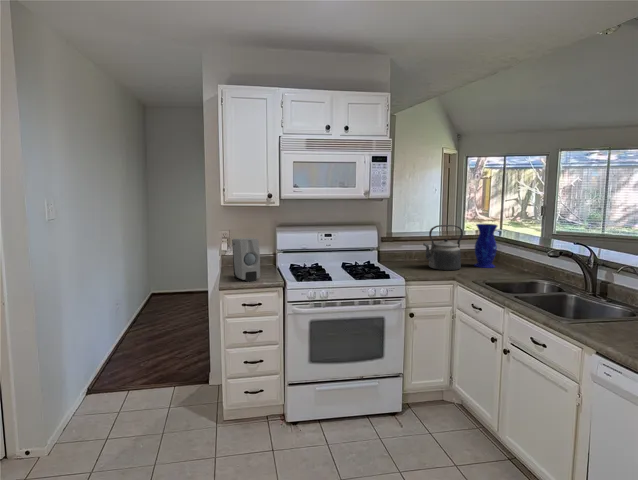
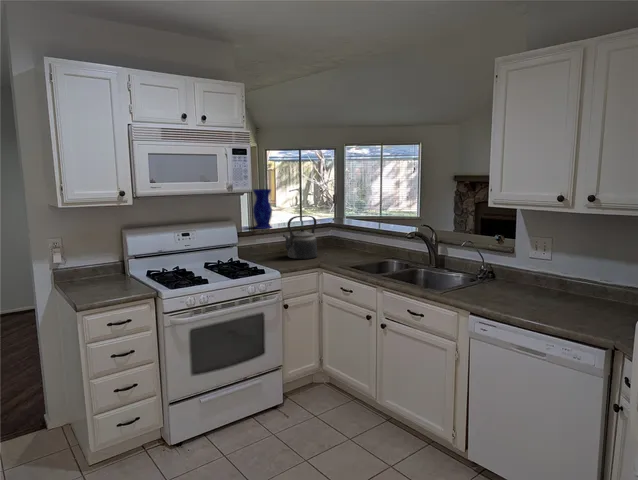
vase: present [475,224,497,268] -> present [253,189,272,229]
soap dispenser: present [232,238,260,281] -> none [81,245,124,297]

